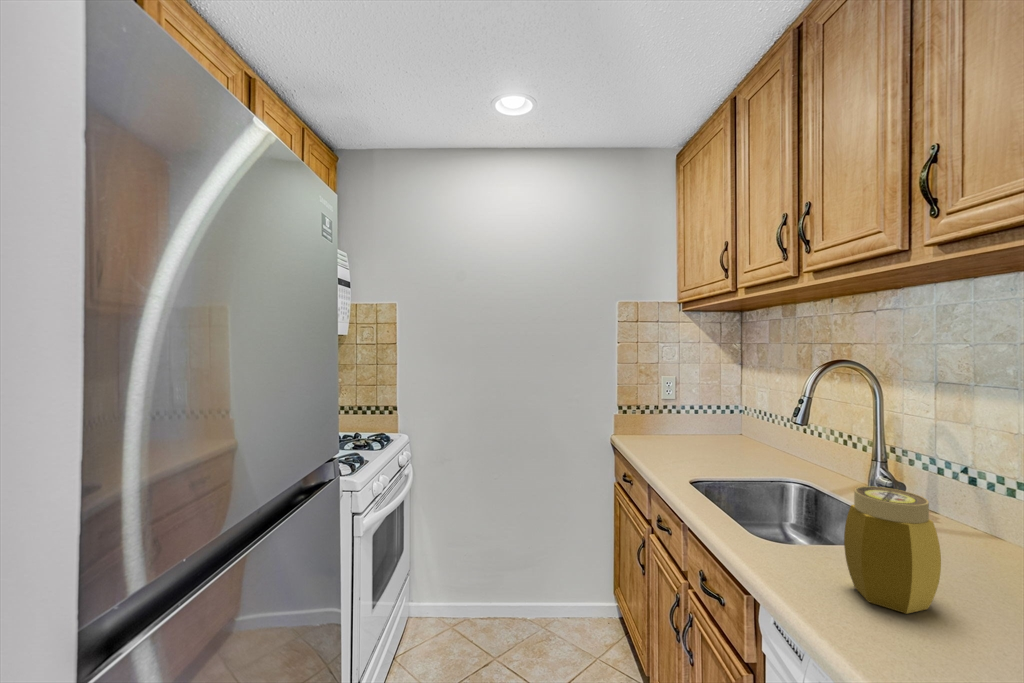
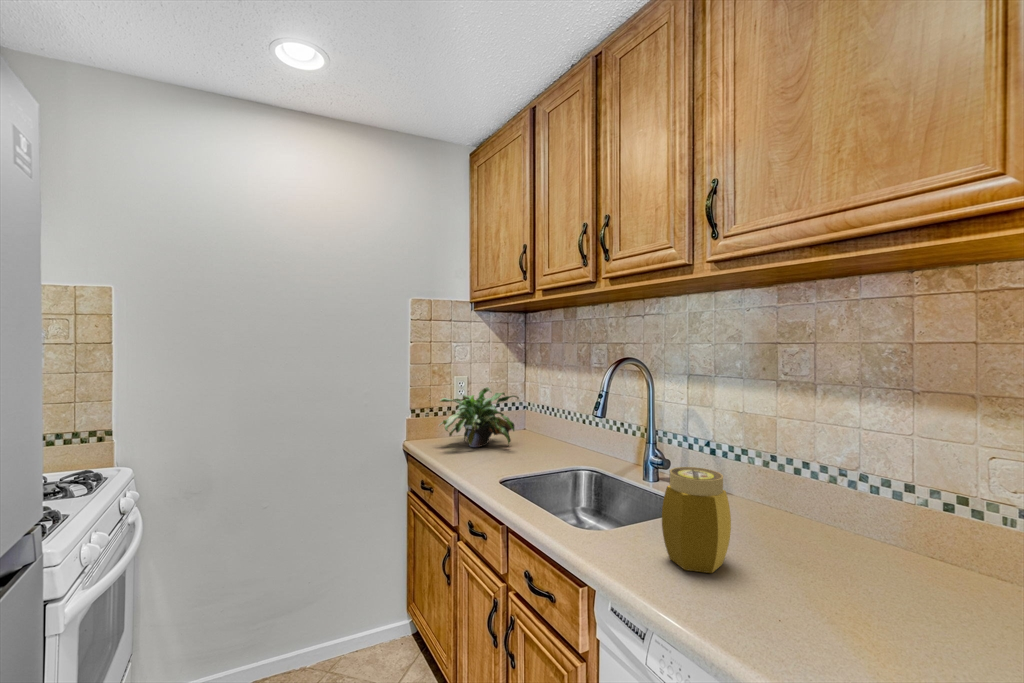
potted plant: none [640,388,726,449] -> present [440,387,518,447]

